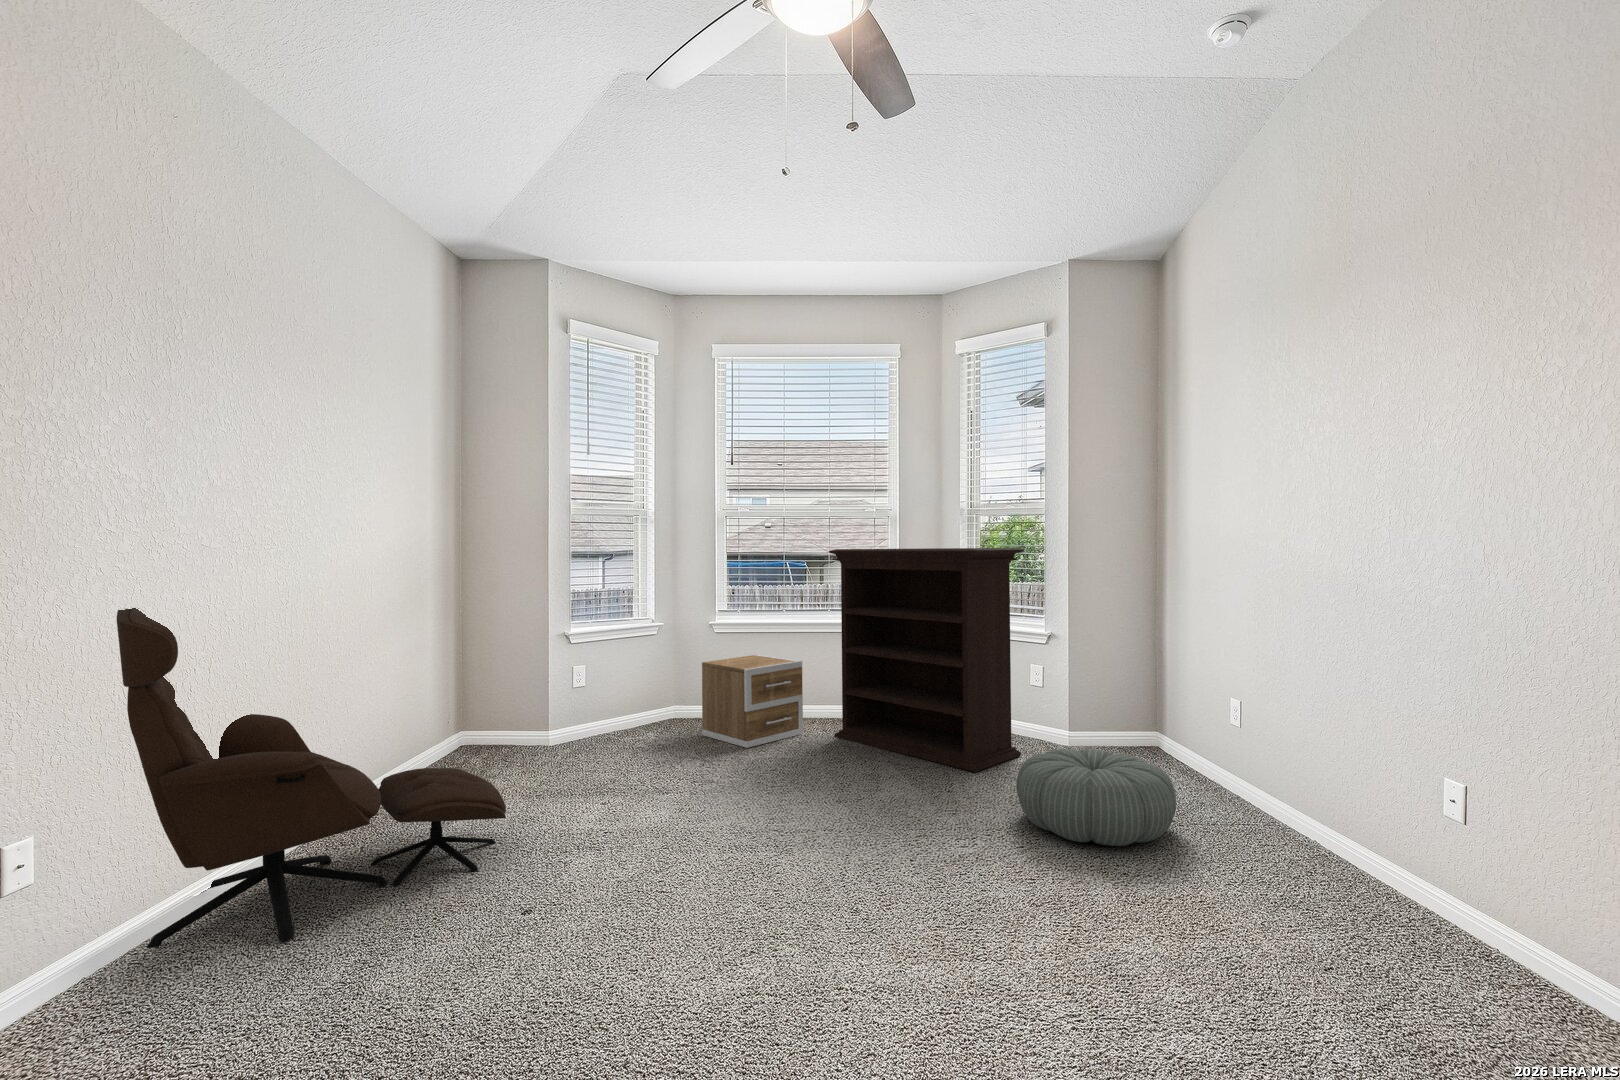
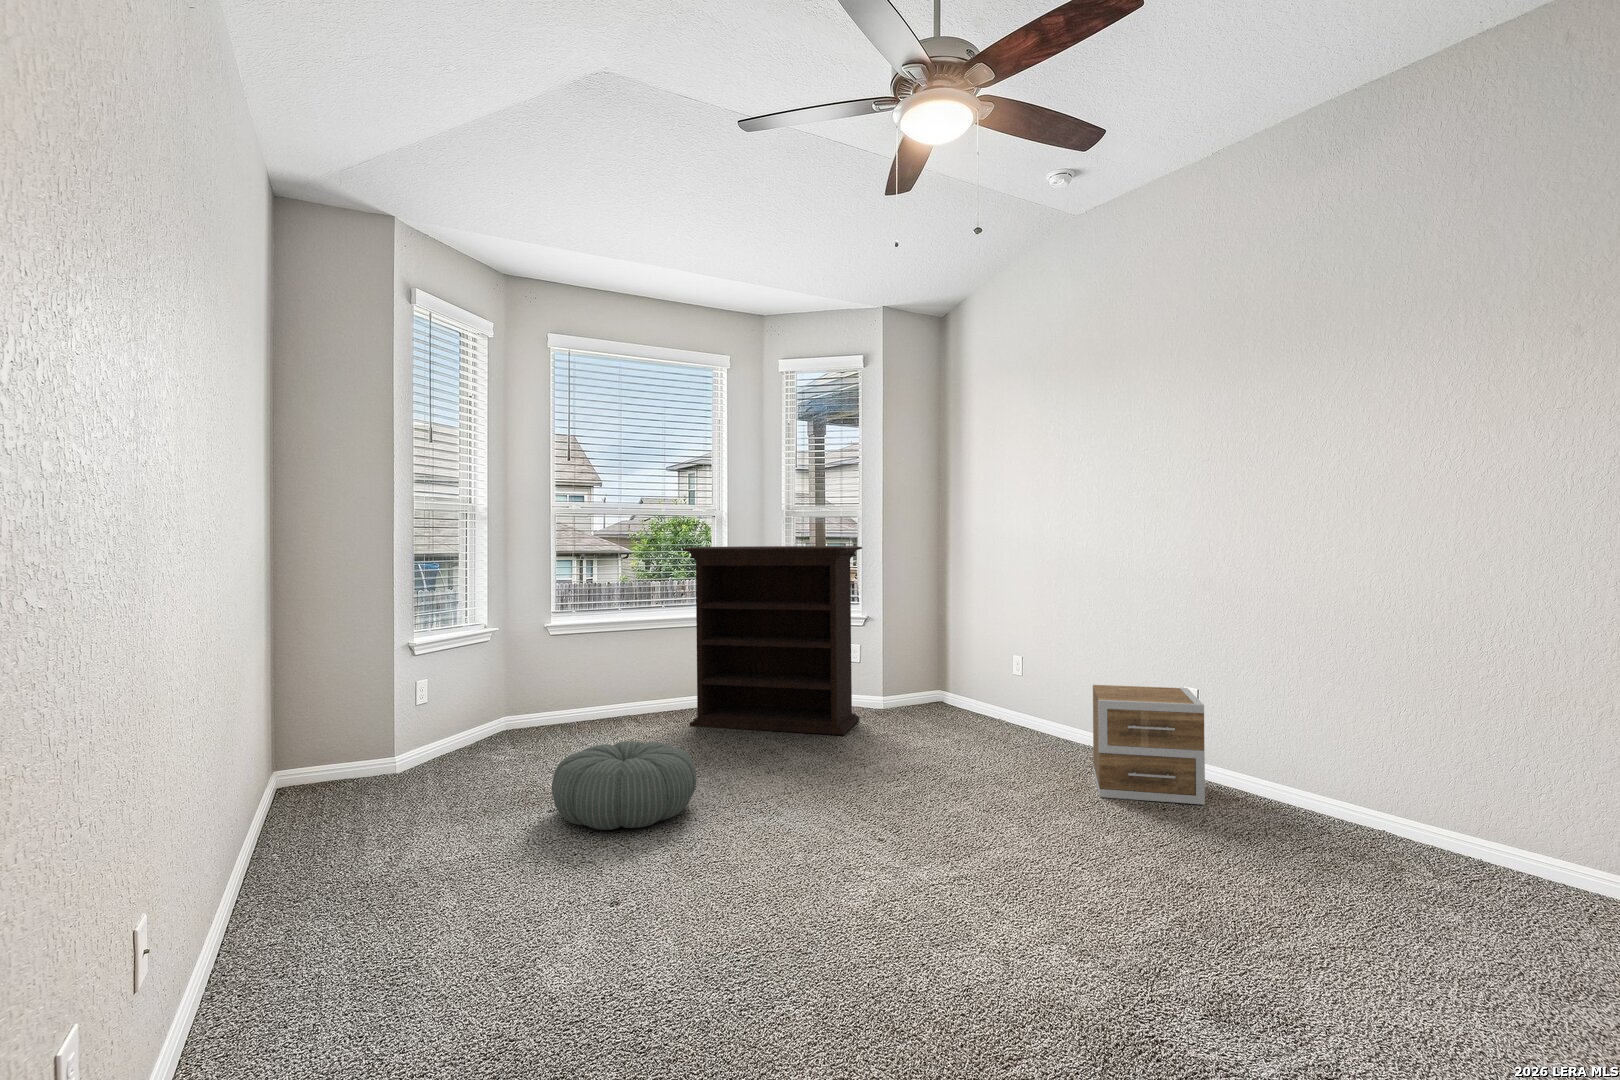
lounge chair: present [116,608,506,948] -> none [152,622,549,1011]
nightstand: present [702,654,803,748] -> present [1093,685,1205,805]
pouf: present [1016,748,1176,846] -> present [552,741,696,830]

